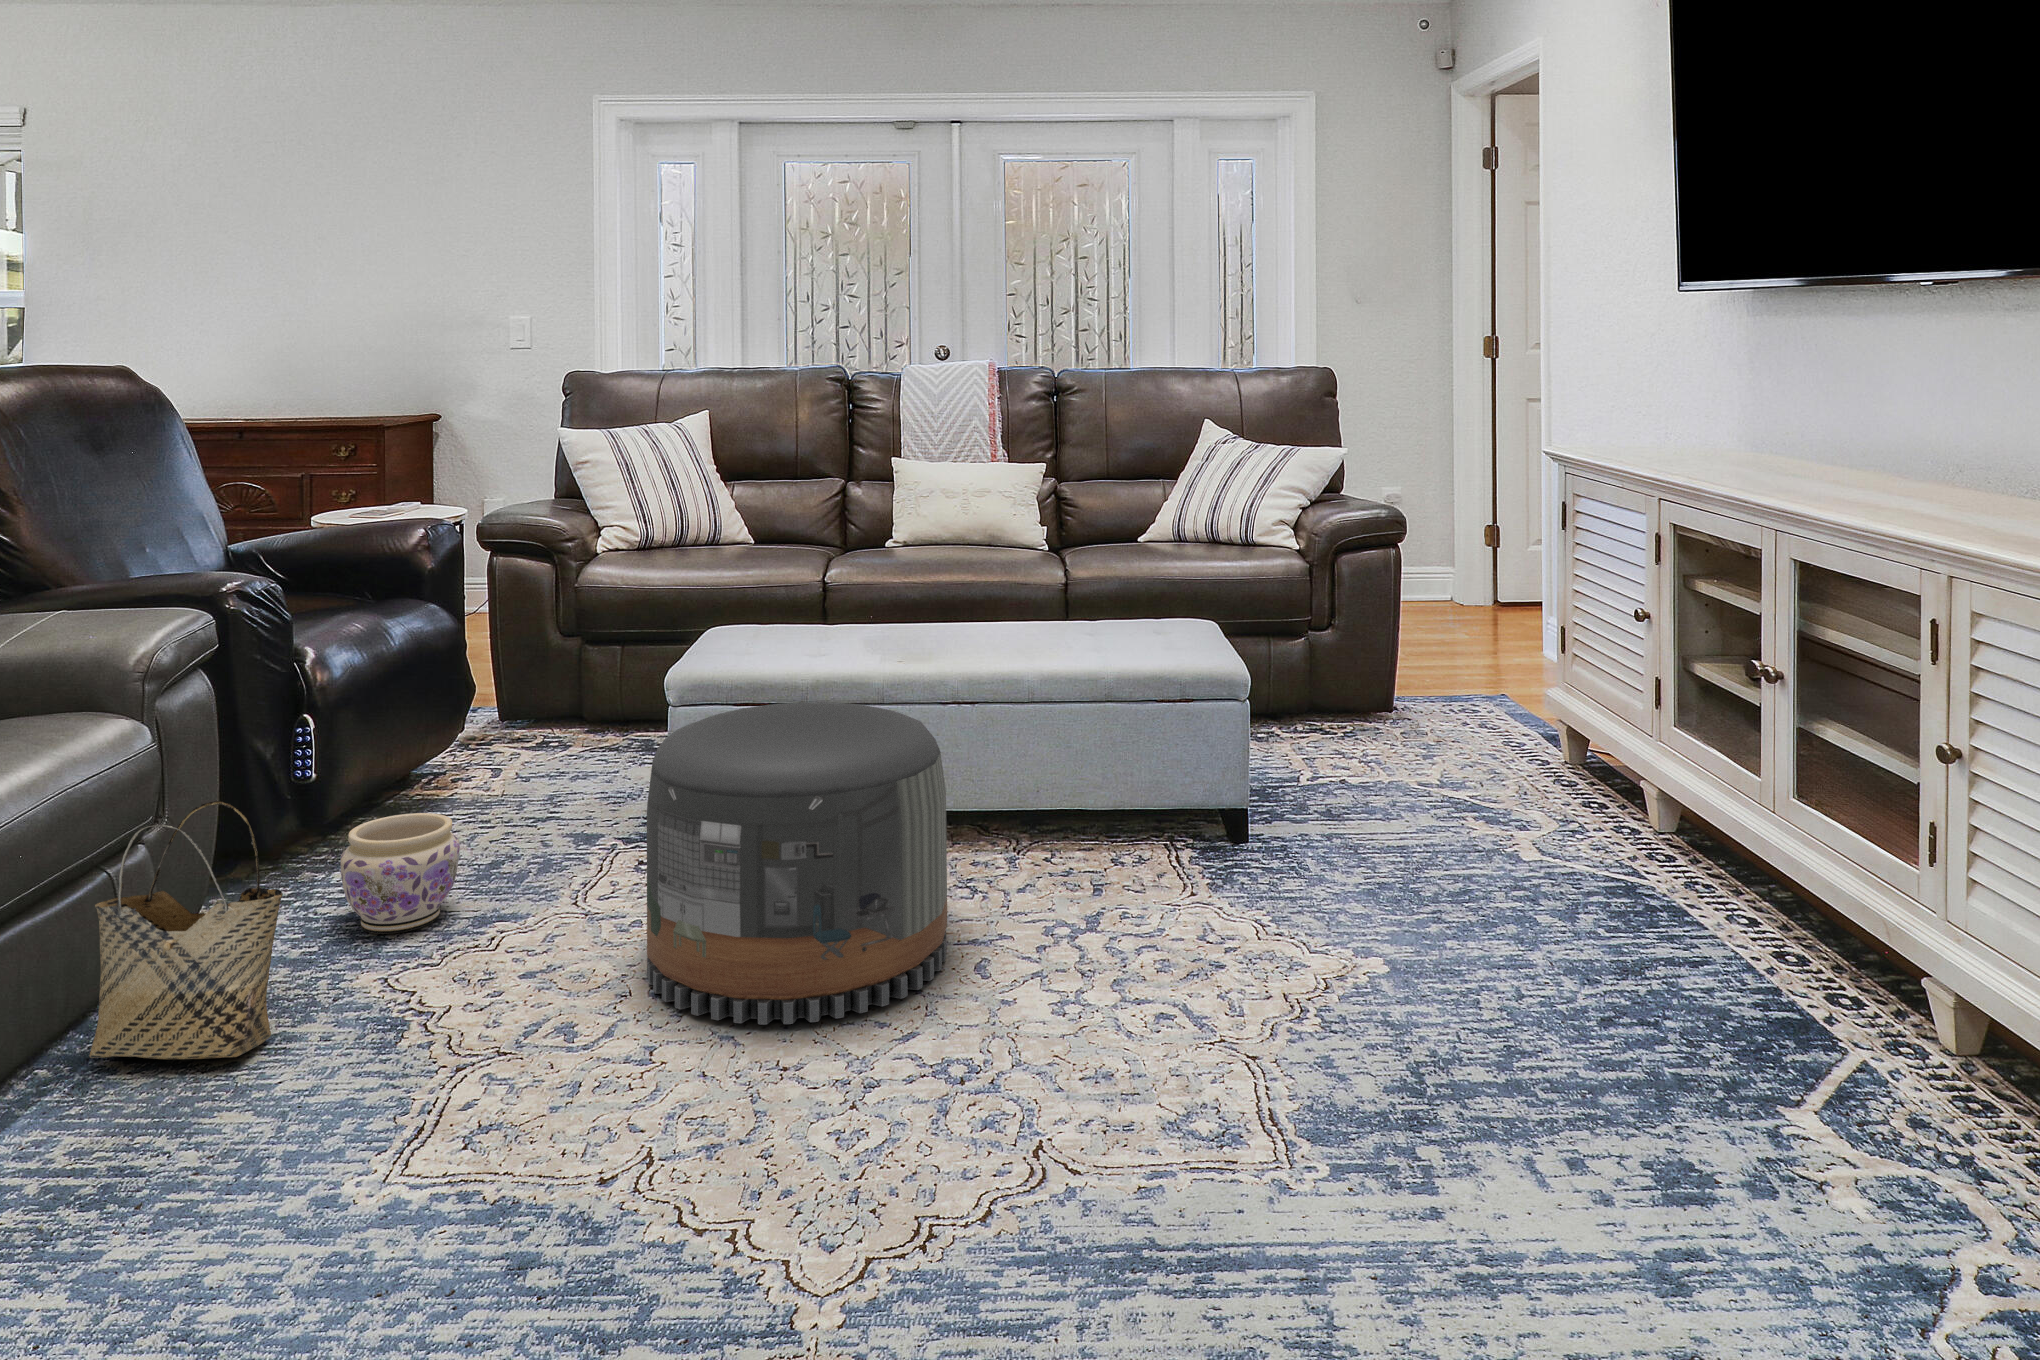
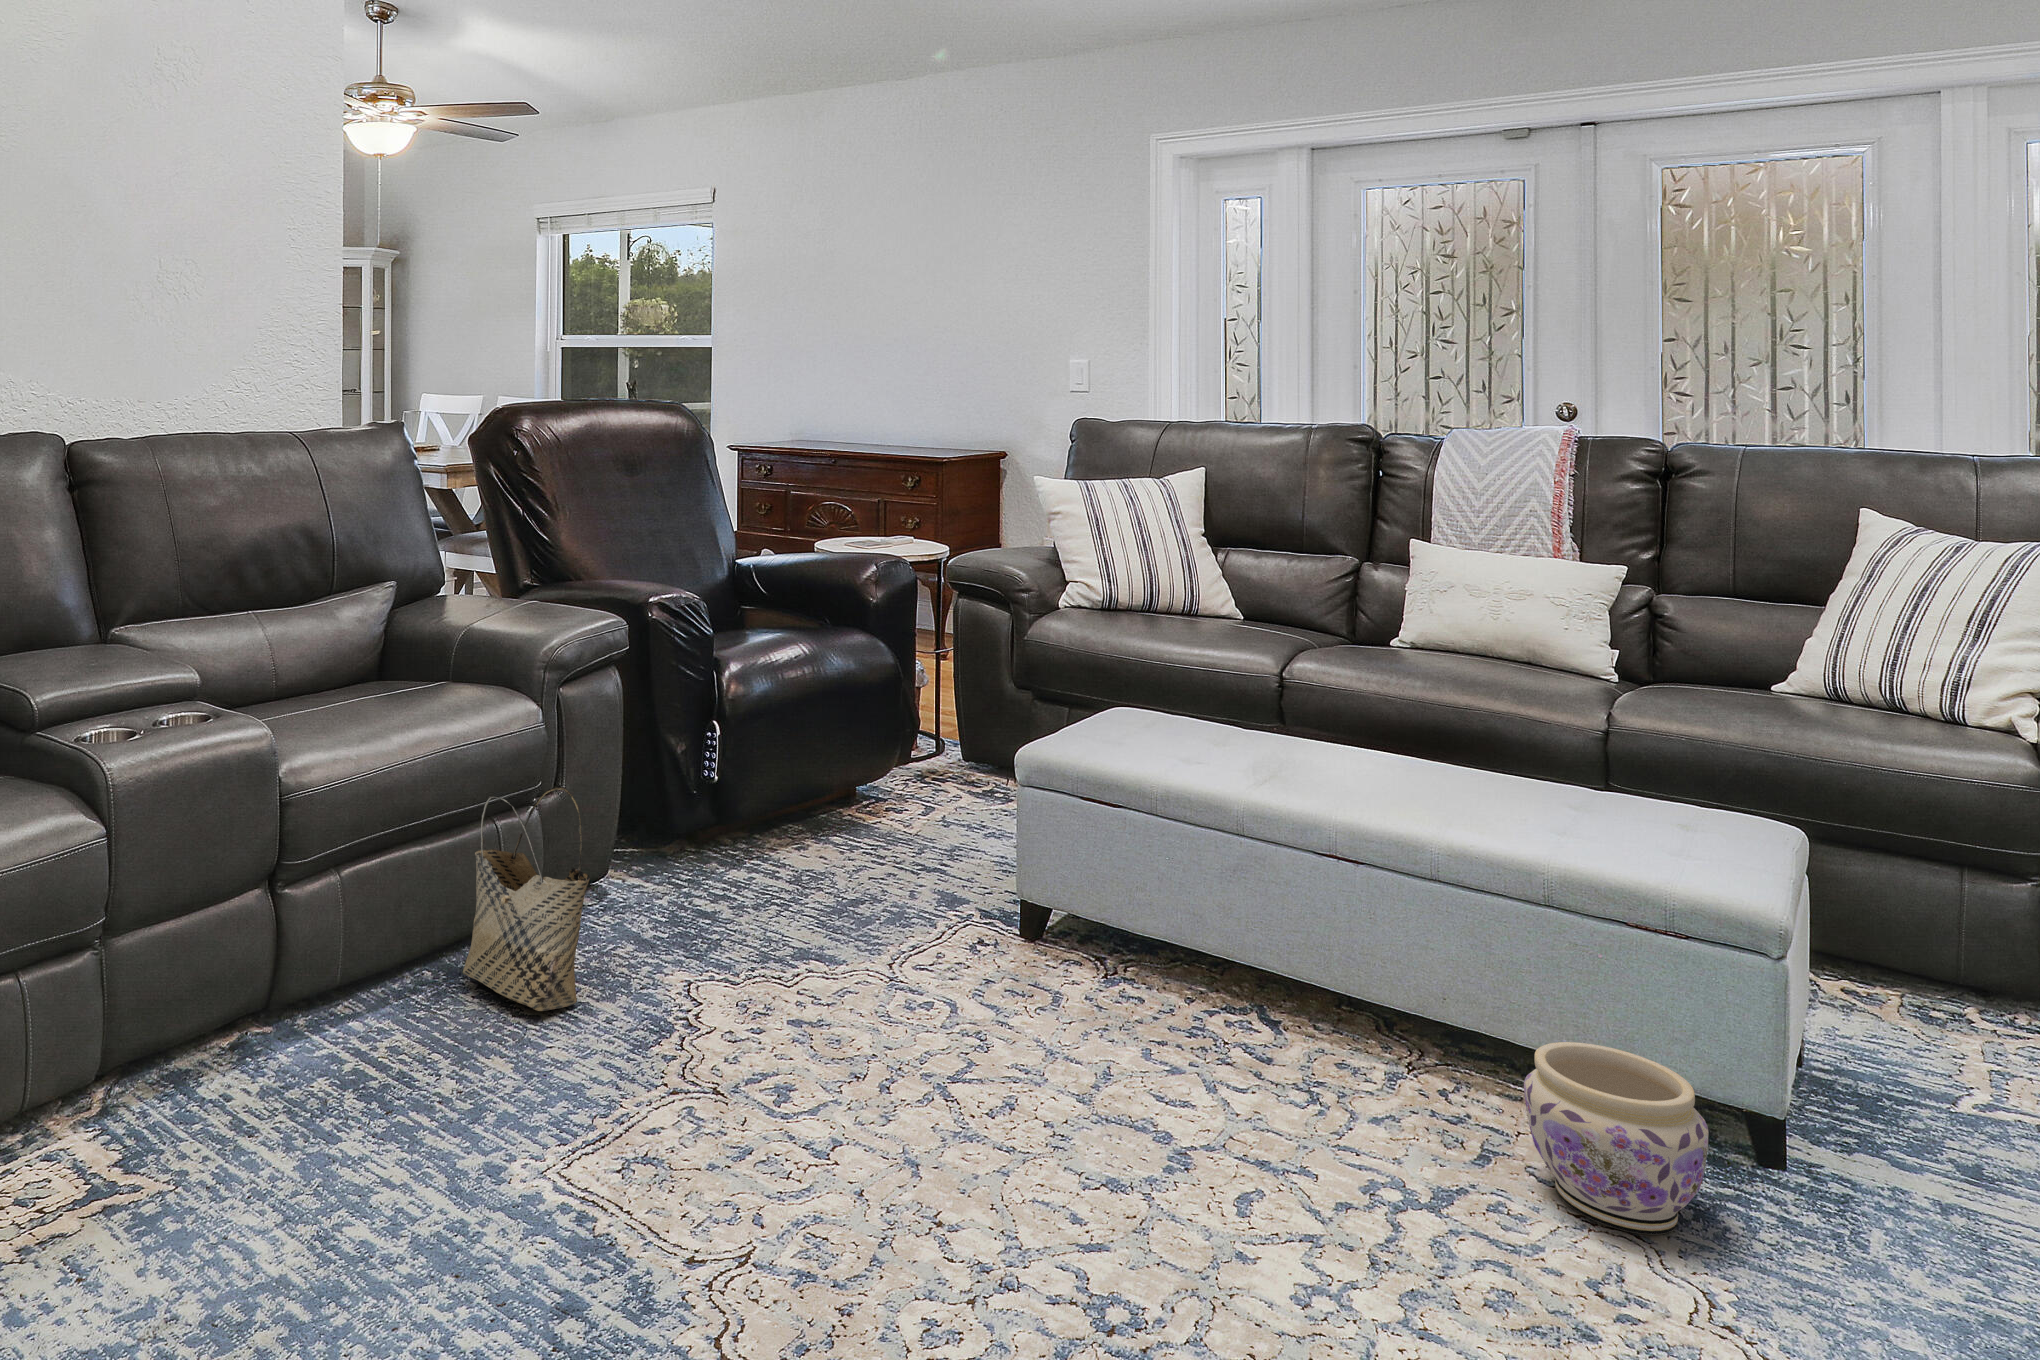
pouf: present [647,702,947,1025] -> none [878,804,1227,1199]
planter: present [340,813,460,934] -> present [1524,1042,1709,1235]

